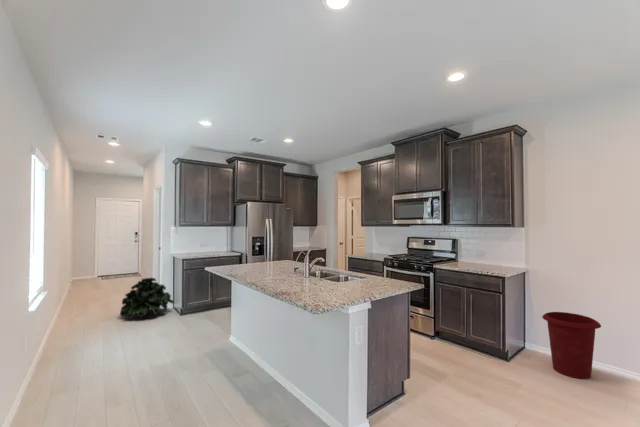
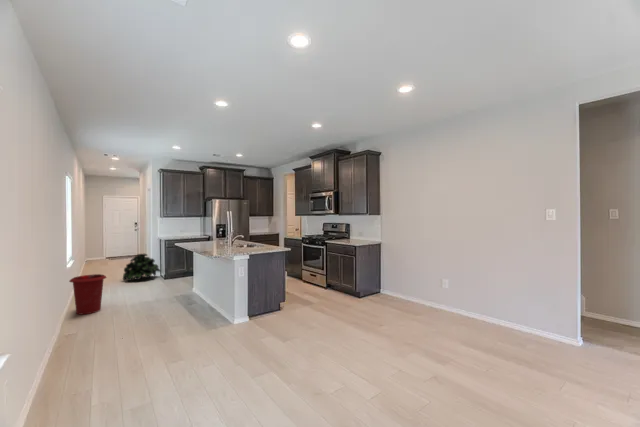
waste bin: present [542,312,601,379] -> present [69,274,106,315]

